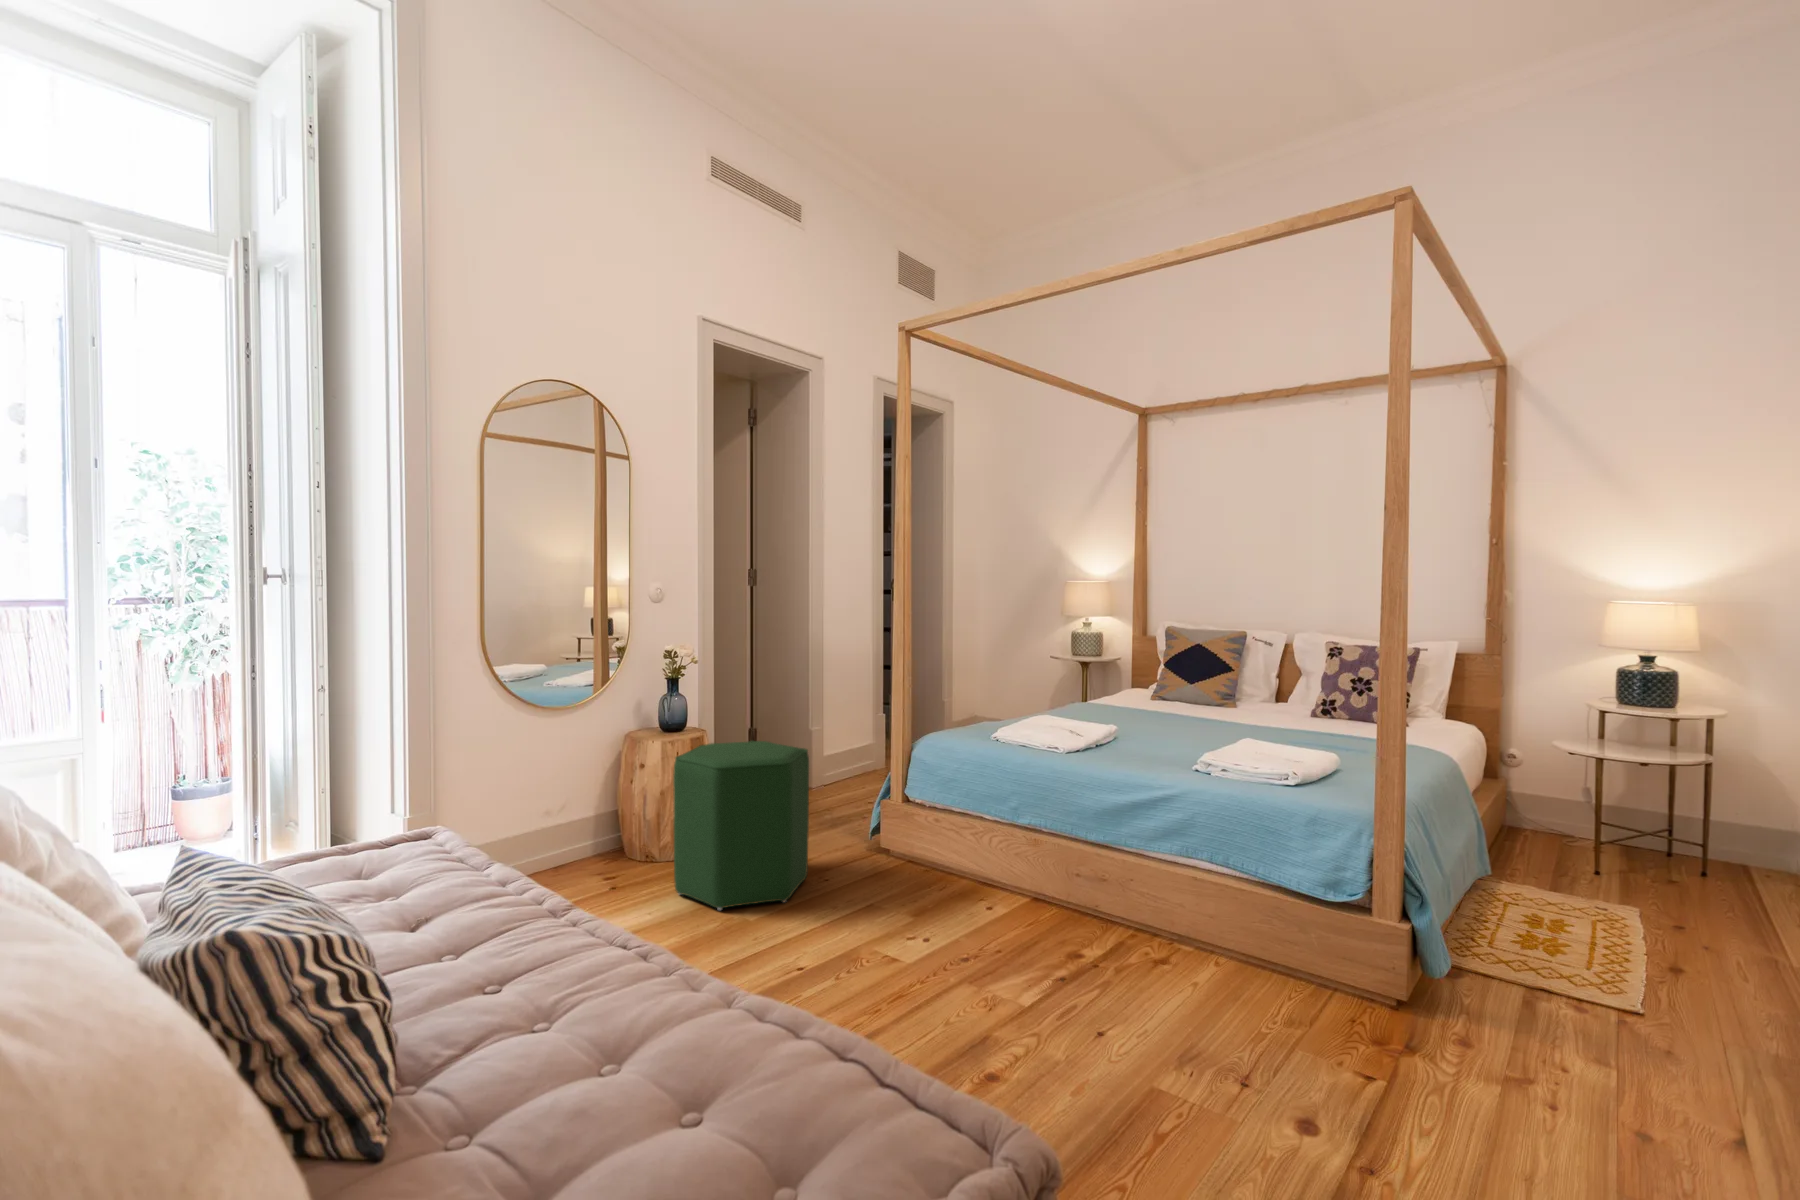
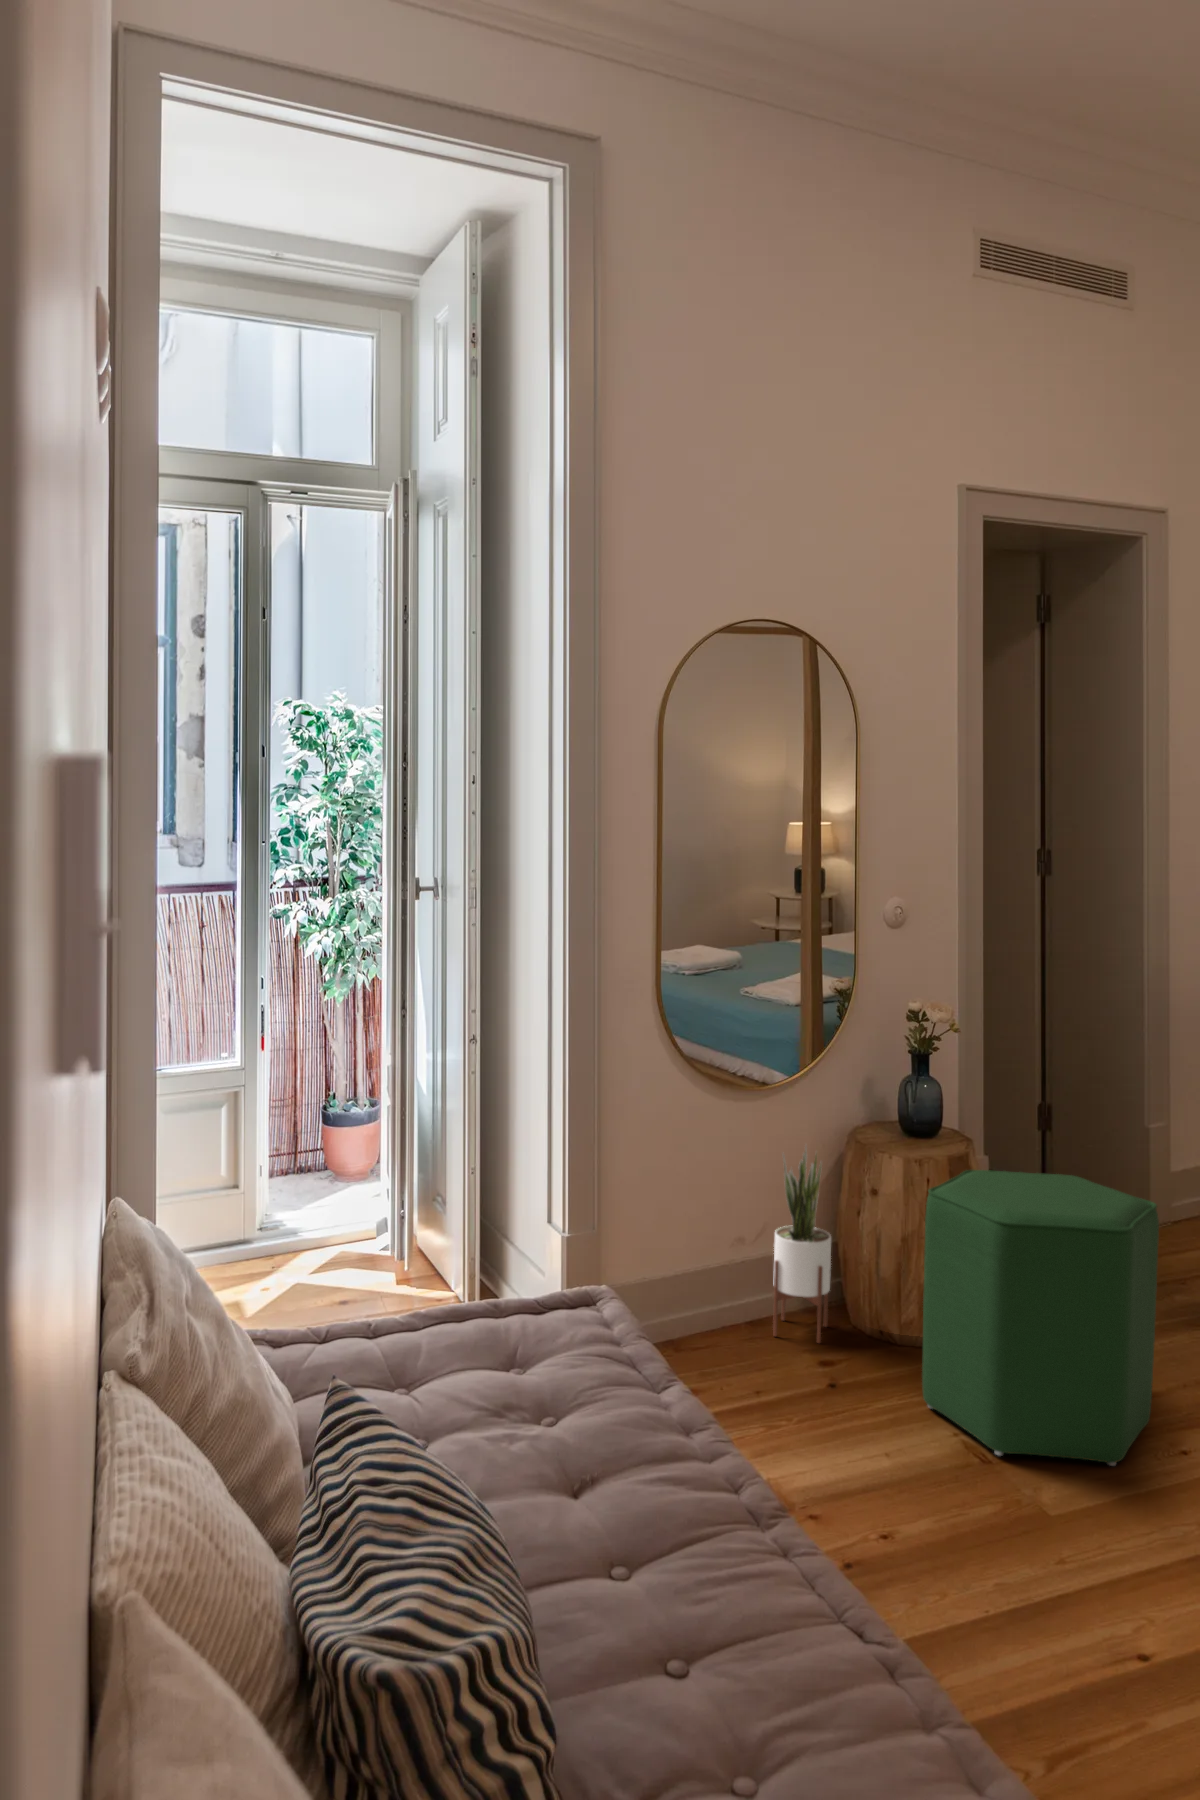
potted plant: none [575,742,614,875] -> present [773,1147,831,1343]

